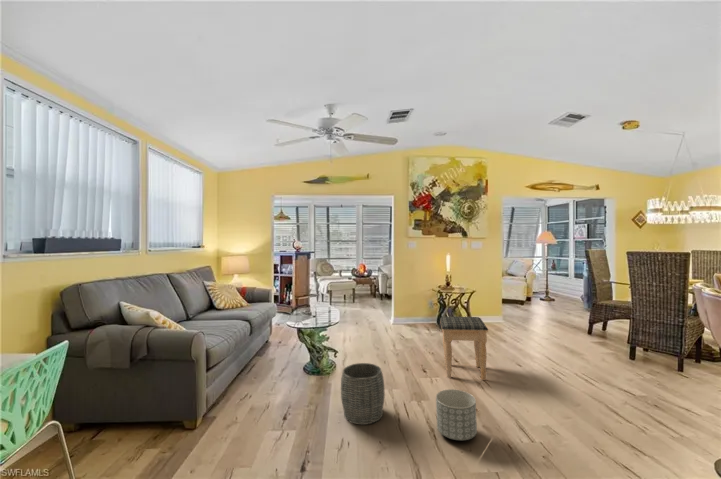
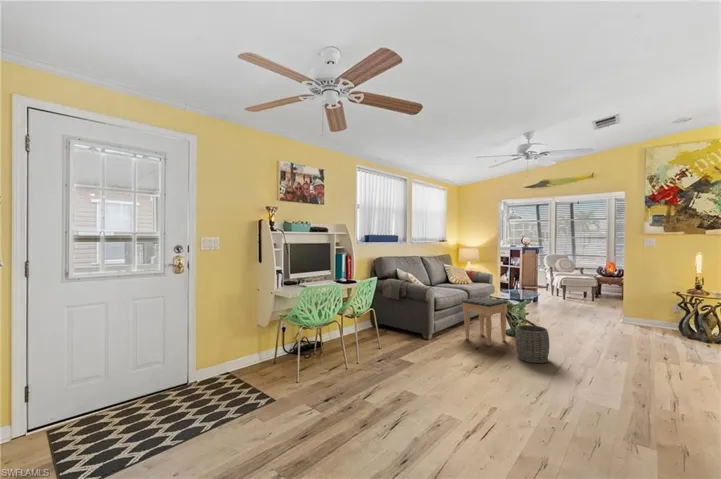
footstool: present [440,317,488,380] -> present [461,297,508,346]
planter: present [436,389,477,440] -> none [581,352,617,387]

